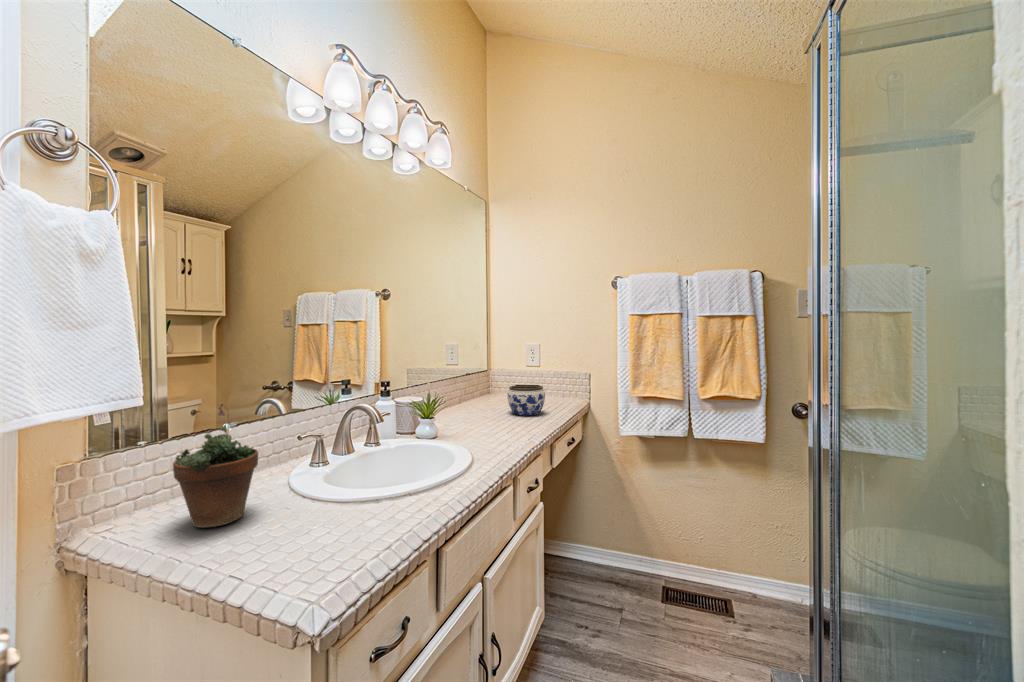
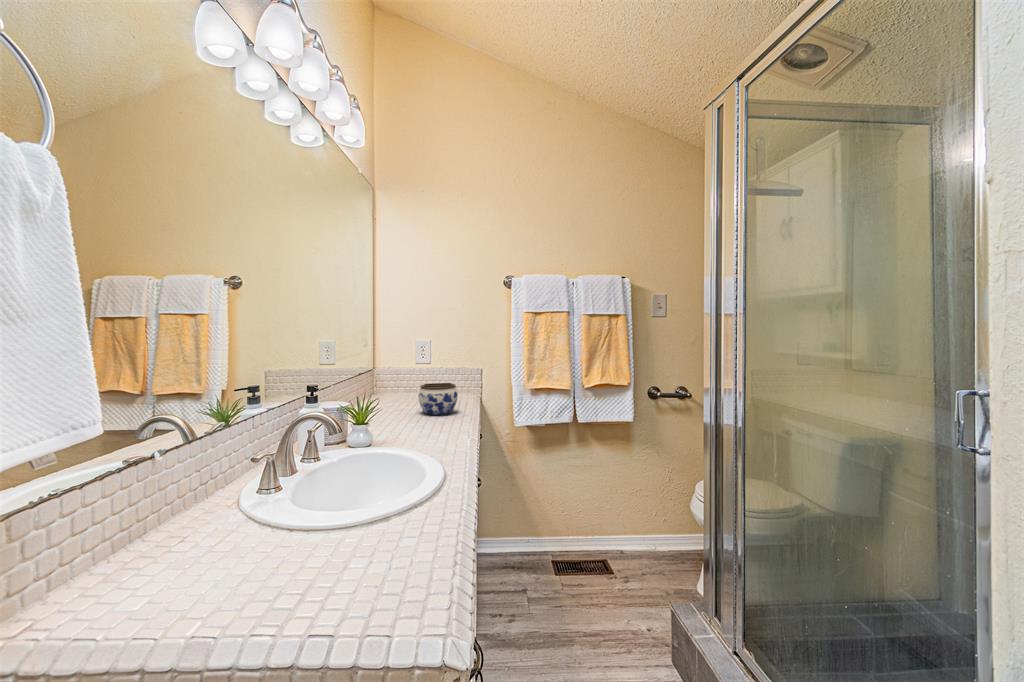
succulent plant: present [173,404,258,528] -> none [127,421,250,596]

